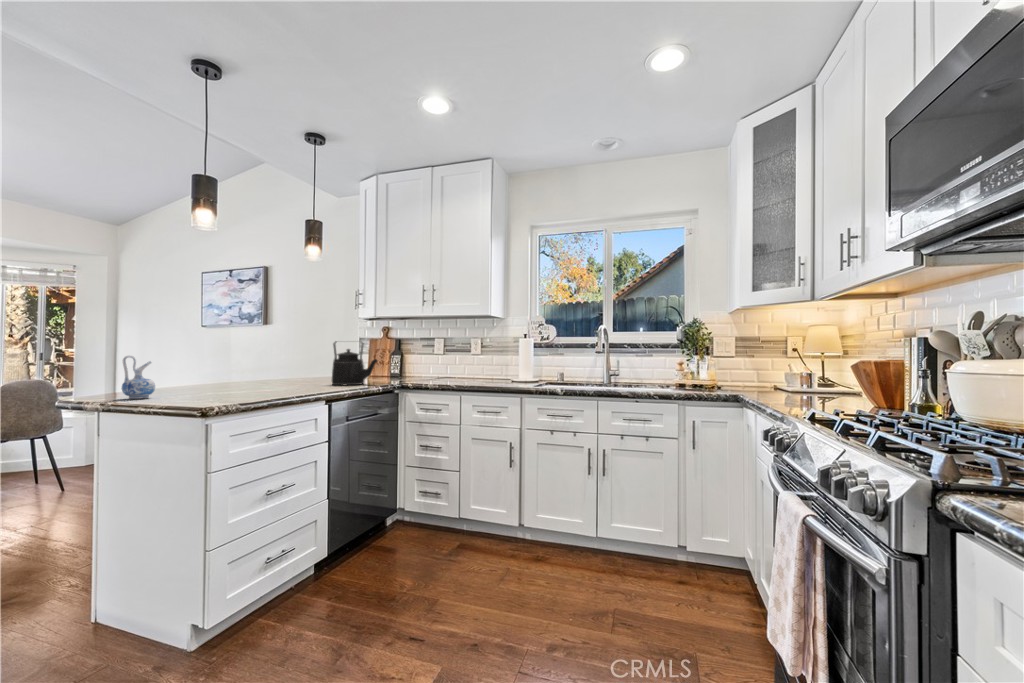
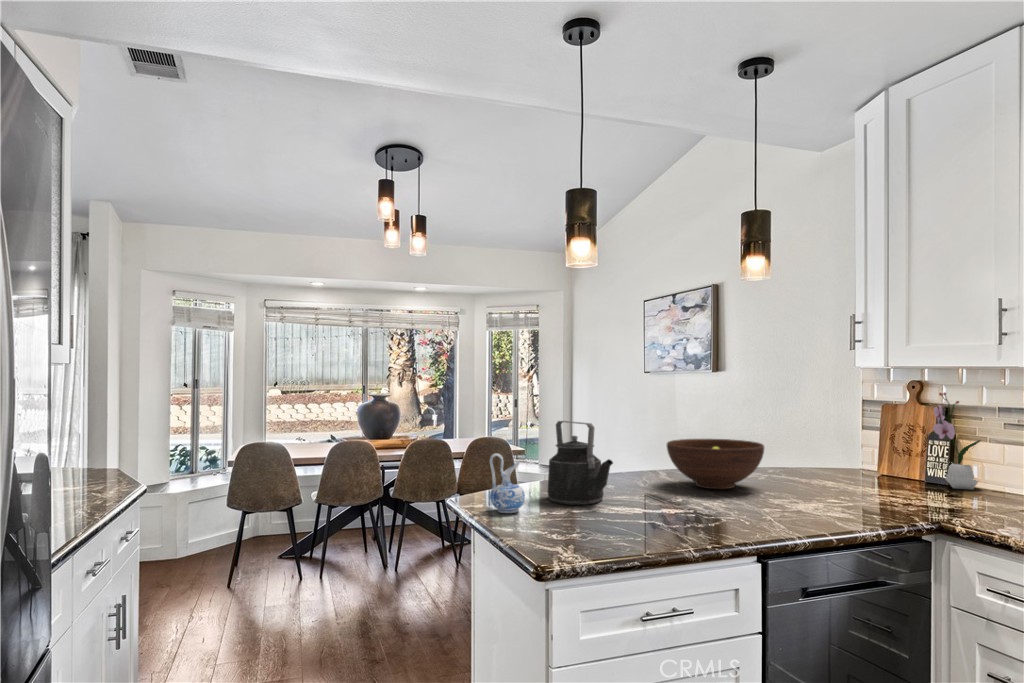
flower arrangement: none [394,332,414,377] -> present [933,393,981,489]
kettle: present [332,341,377,385] -> present [548,421,613,505]
fruit bowl: none [251,357,315,384] -> present [667,439,764,489]

